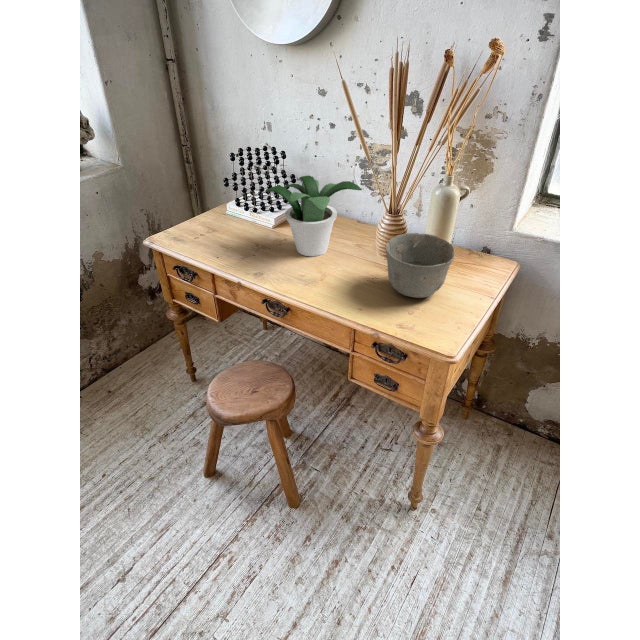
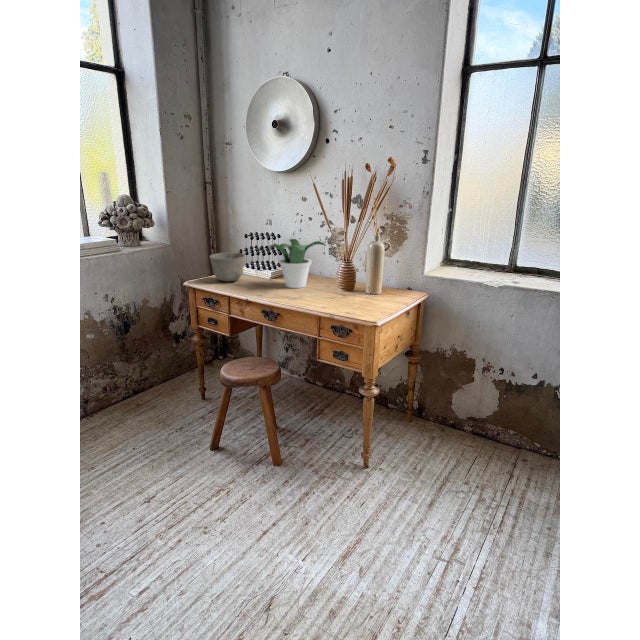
ceramic bowl: present [386,233,455,298] -> present [210,252,245,282]

